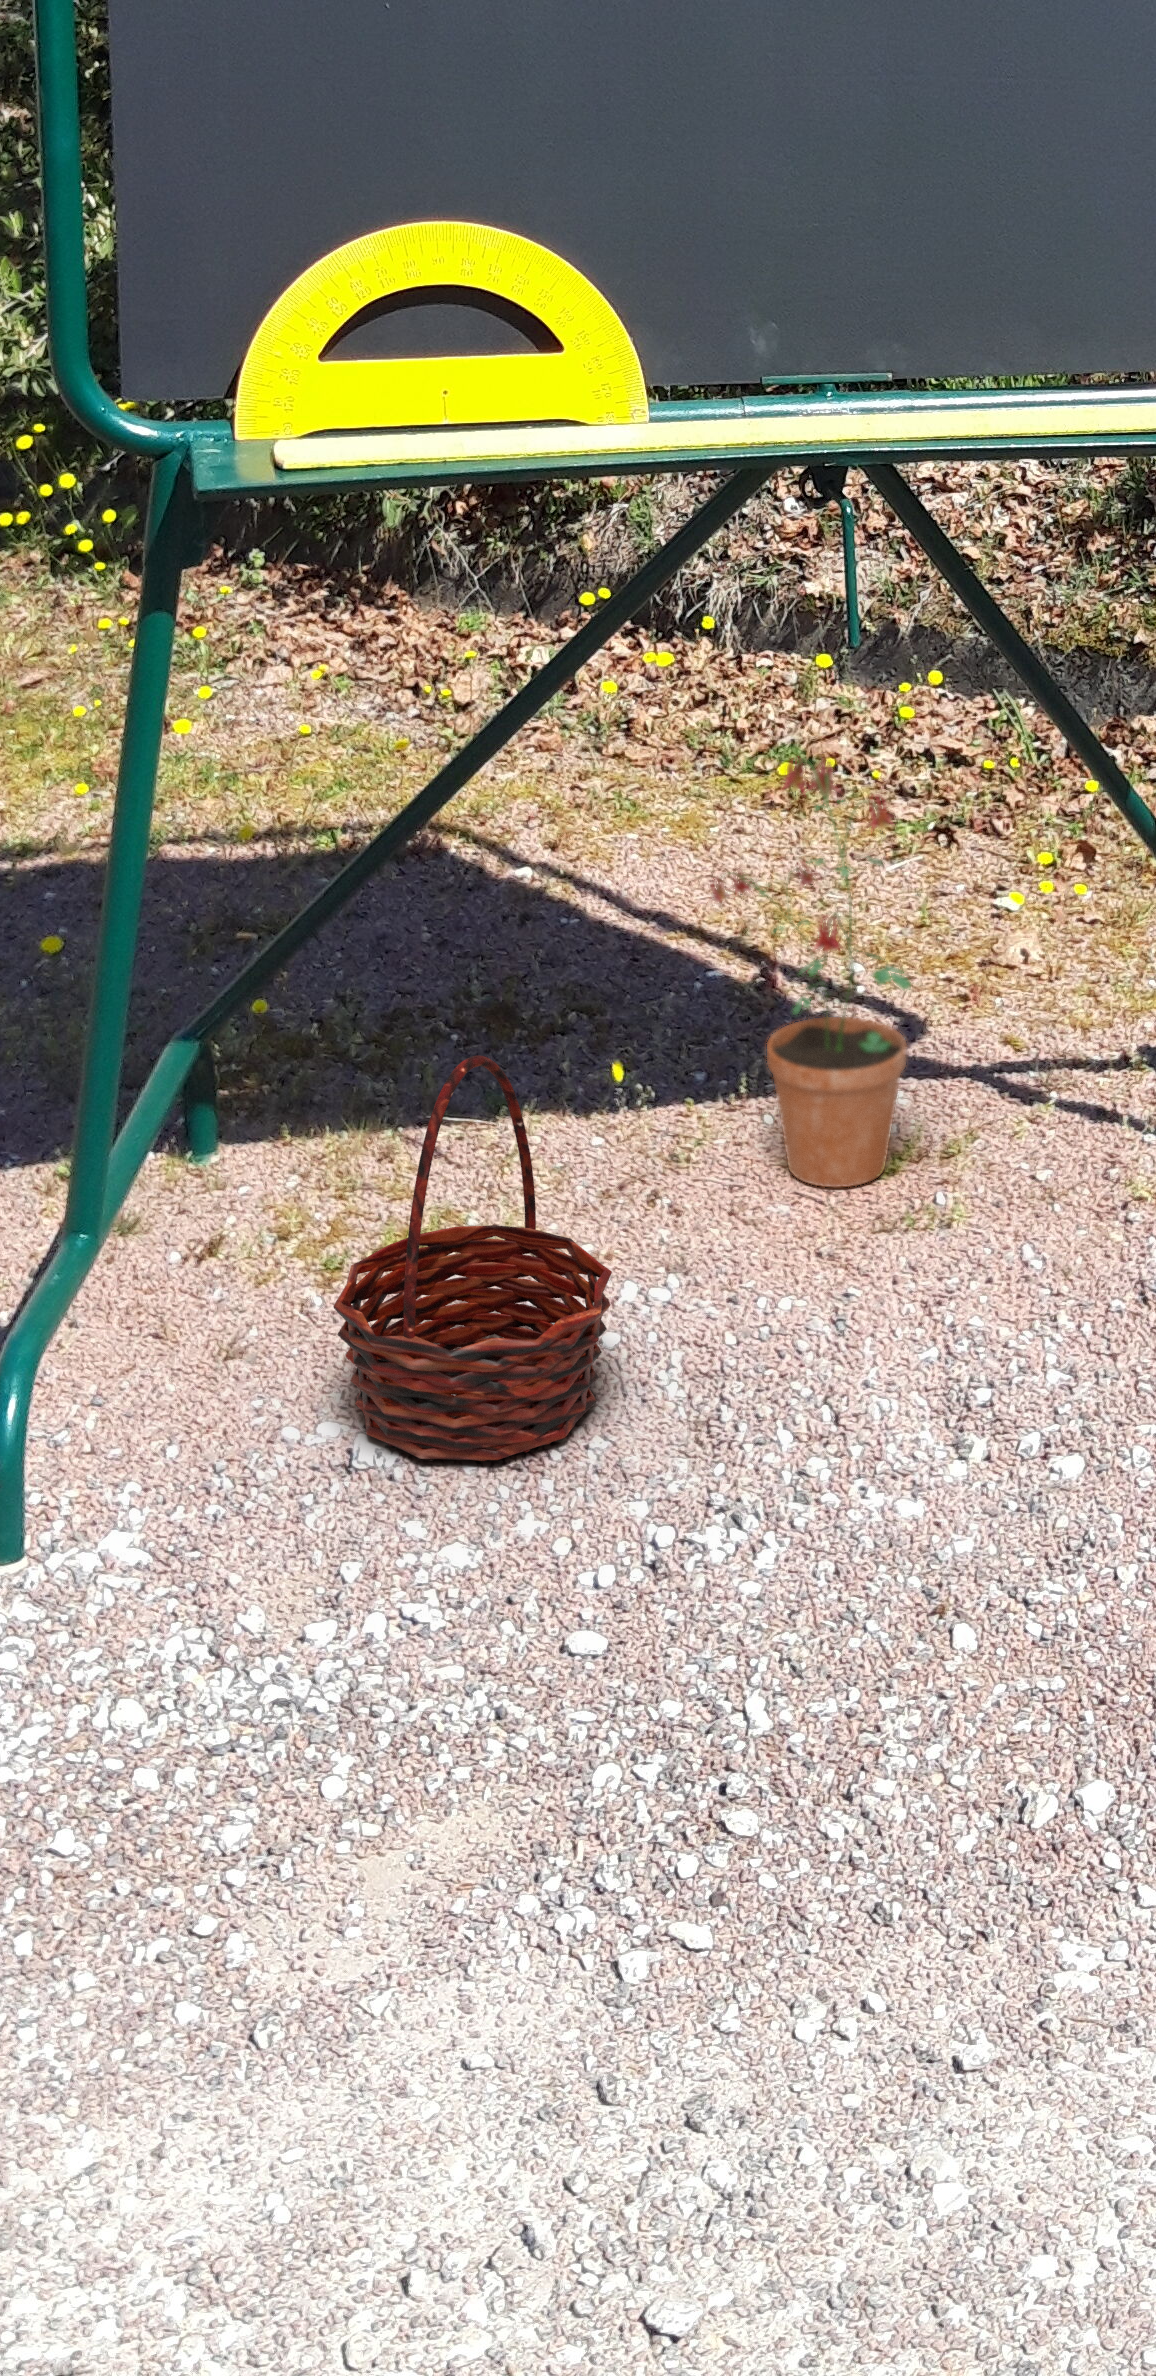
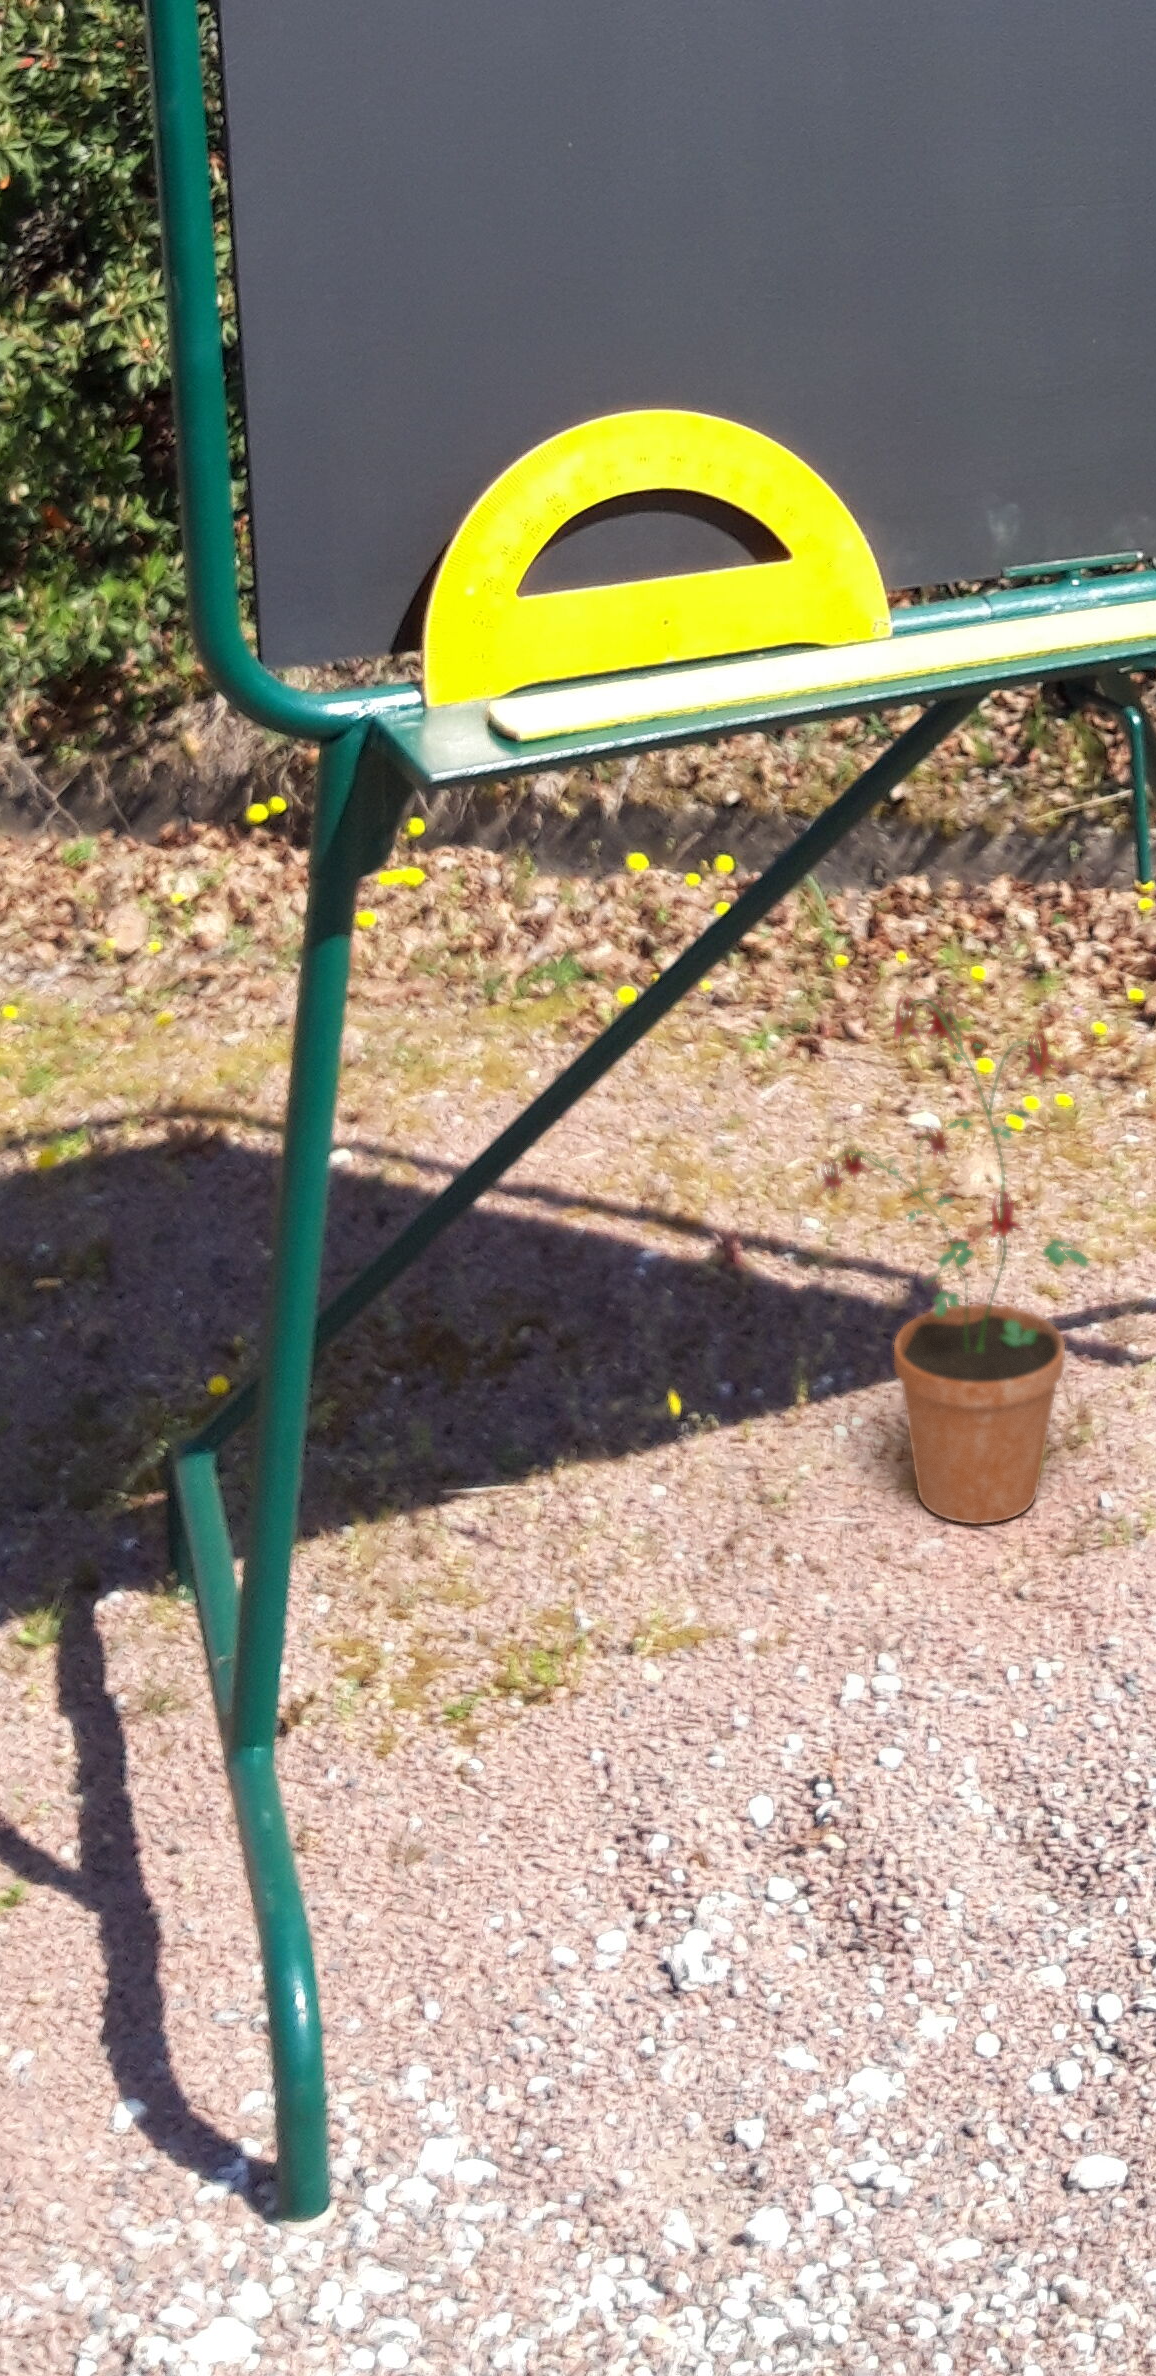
basket: present [333,1056,612,1461] -> none [600,1467,975,2041]

